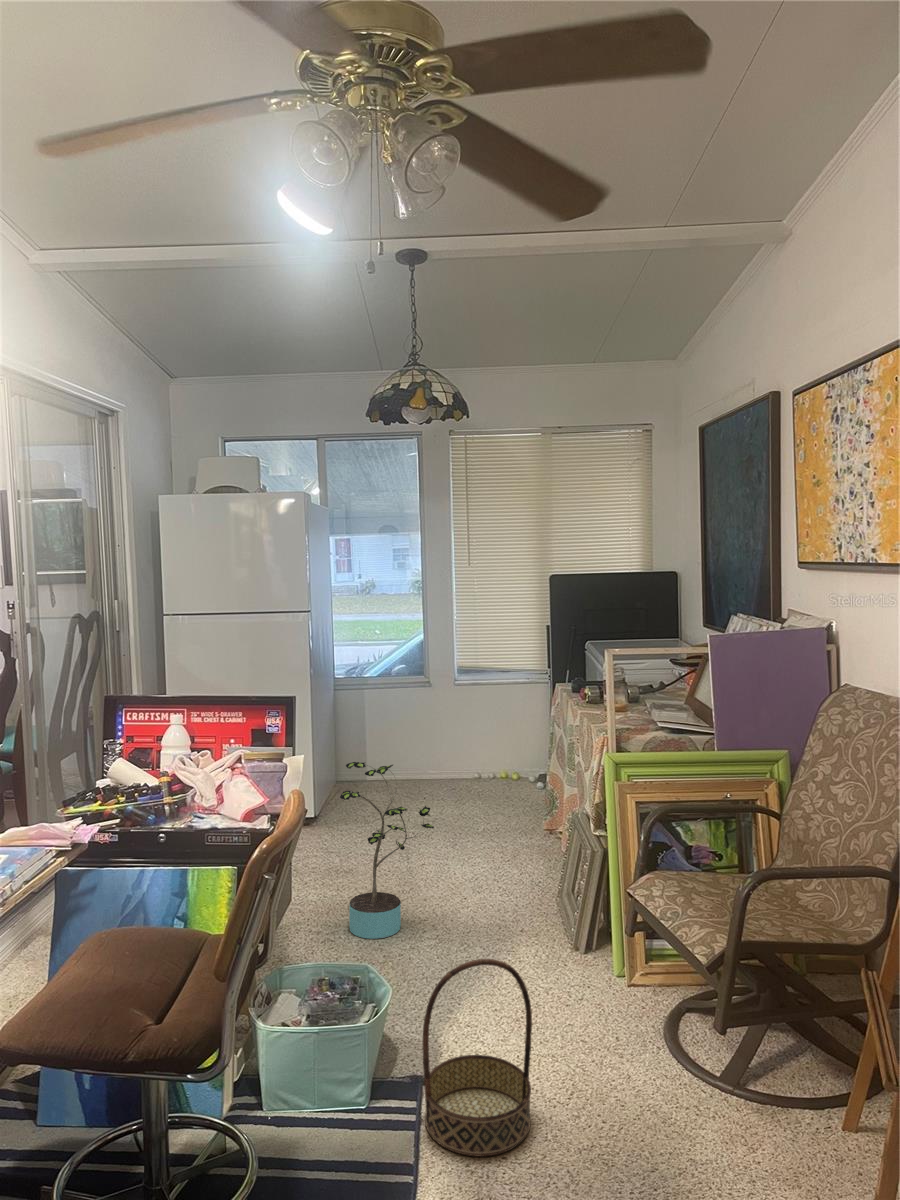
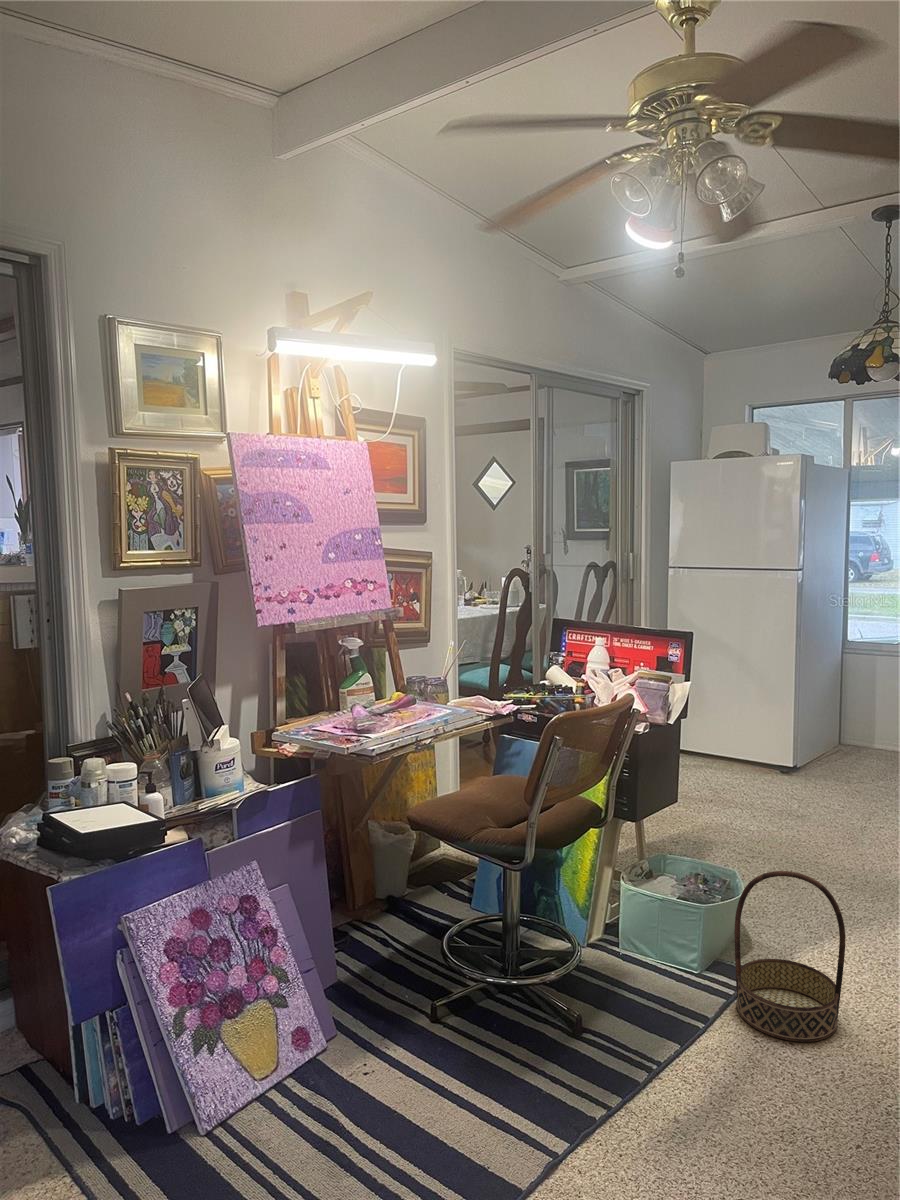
potted plant: present [340,762,434,939] -> none [759,705,860,871]

